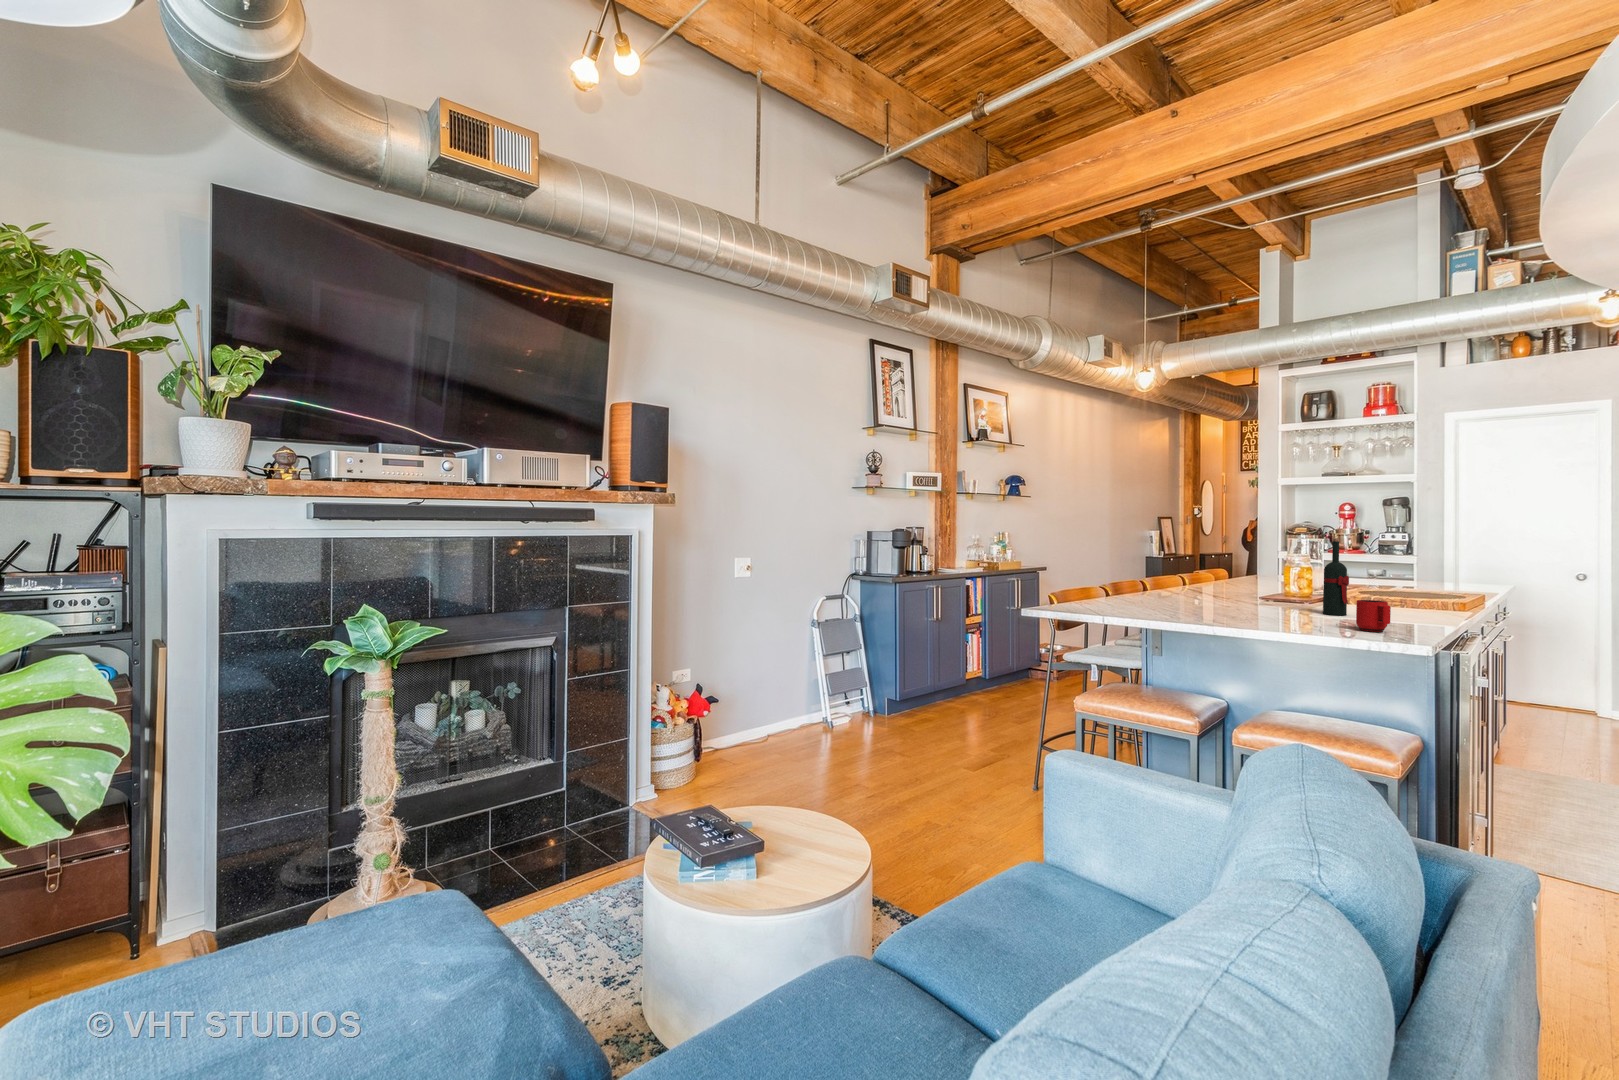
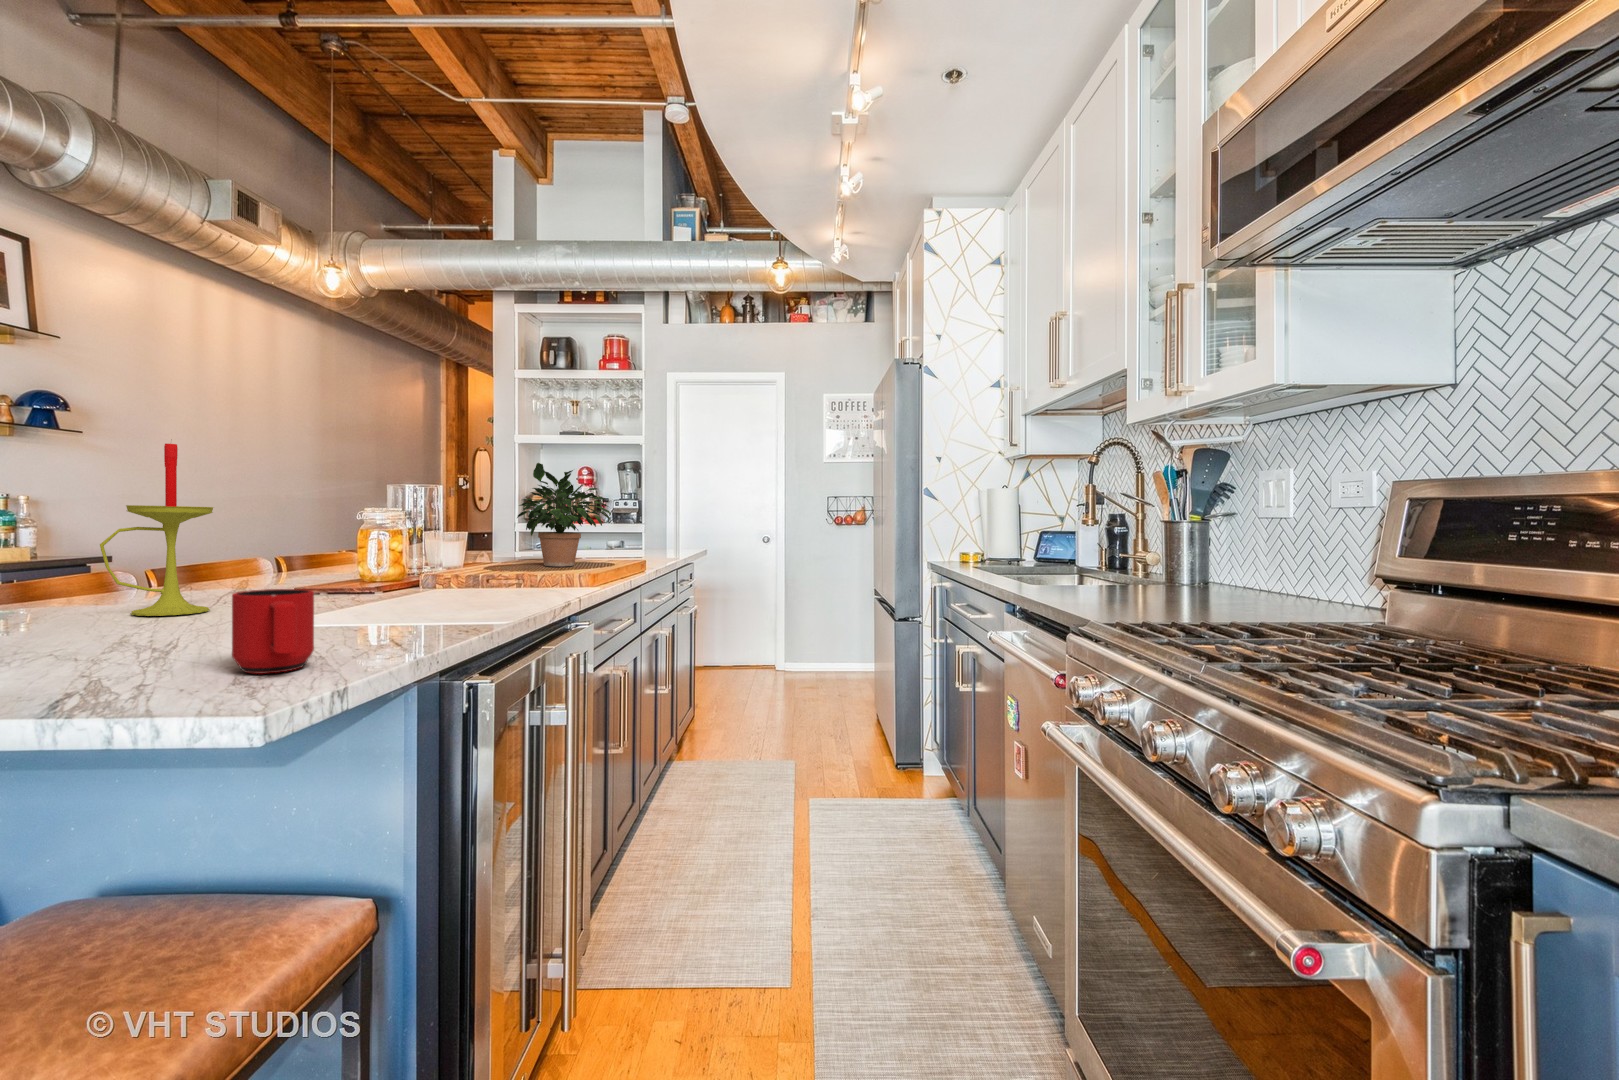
potted plant: none [1362,522,1447,594] -> present [517,463,611,567]
candle: none [1230,532,1270,609] -> present [100,444,213,616]
wine bottle: present [1323,538,1349,615] -> none [307,455,356,619]

